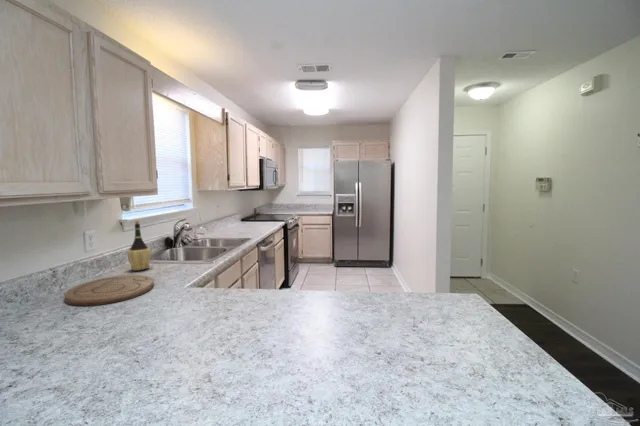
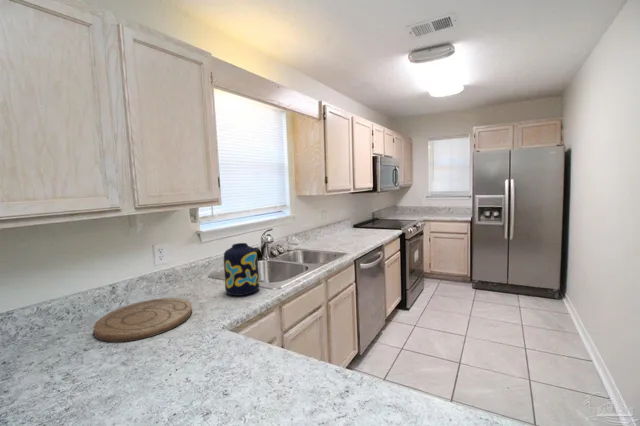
wine bottle: present [128,221,151,270] -> none [191,234,214,290]
vase: none [166,227,197,270] -> present [224,243,259,296]

